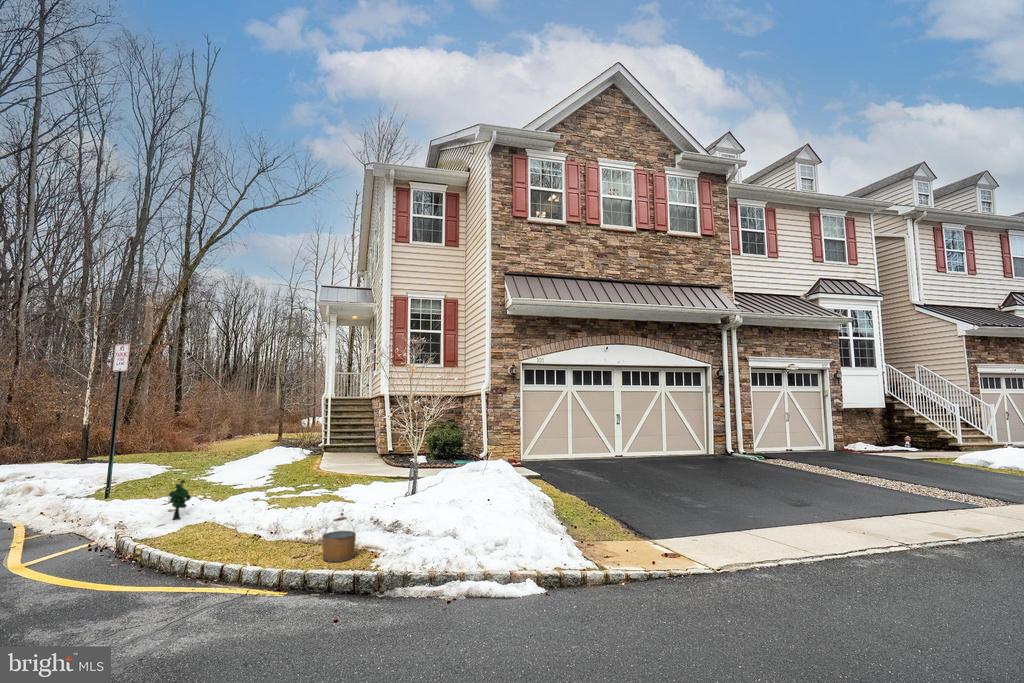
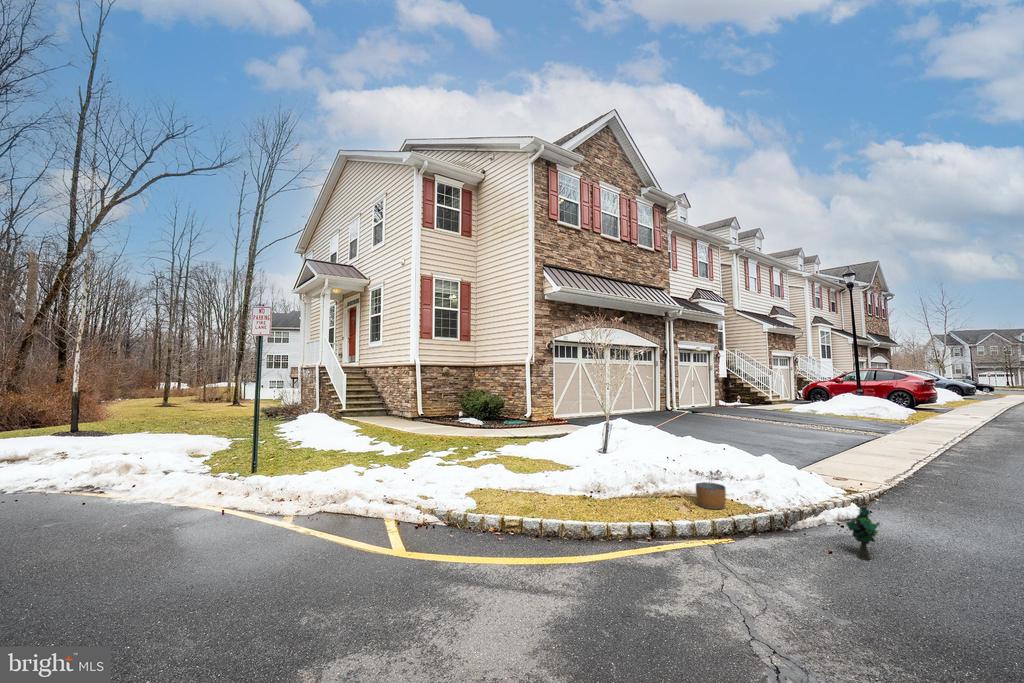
decorative plant: present [168,480,191,520] -> present [846,503,880,560]

